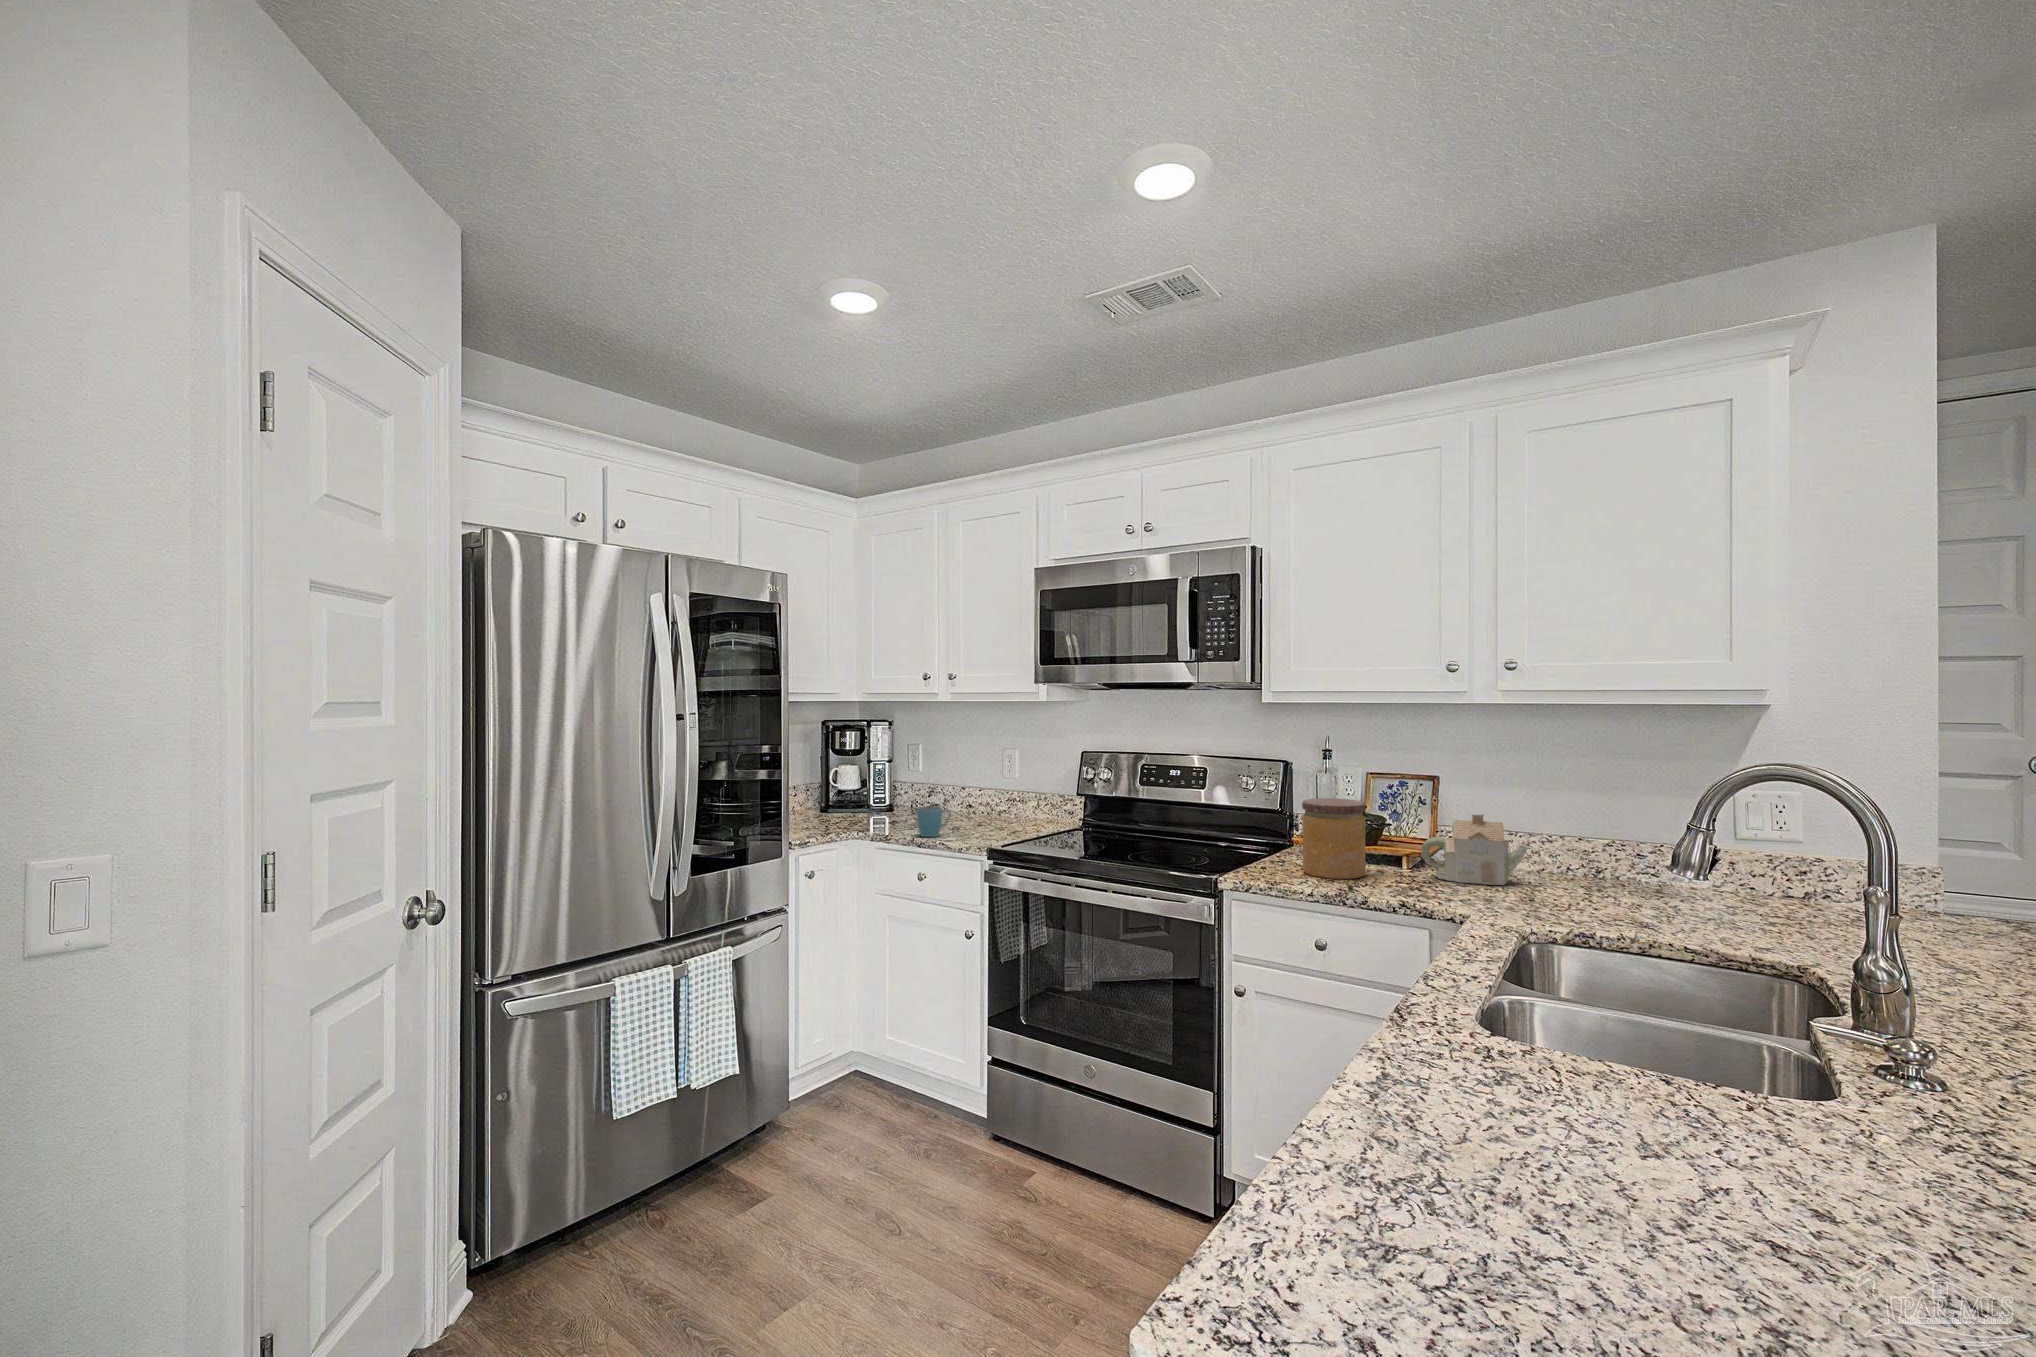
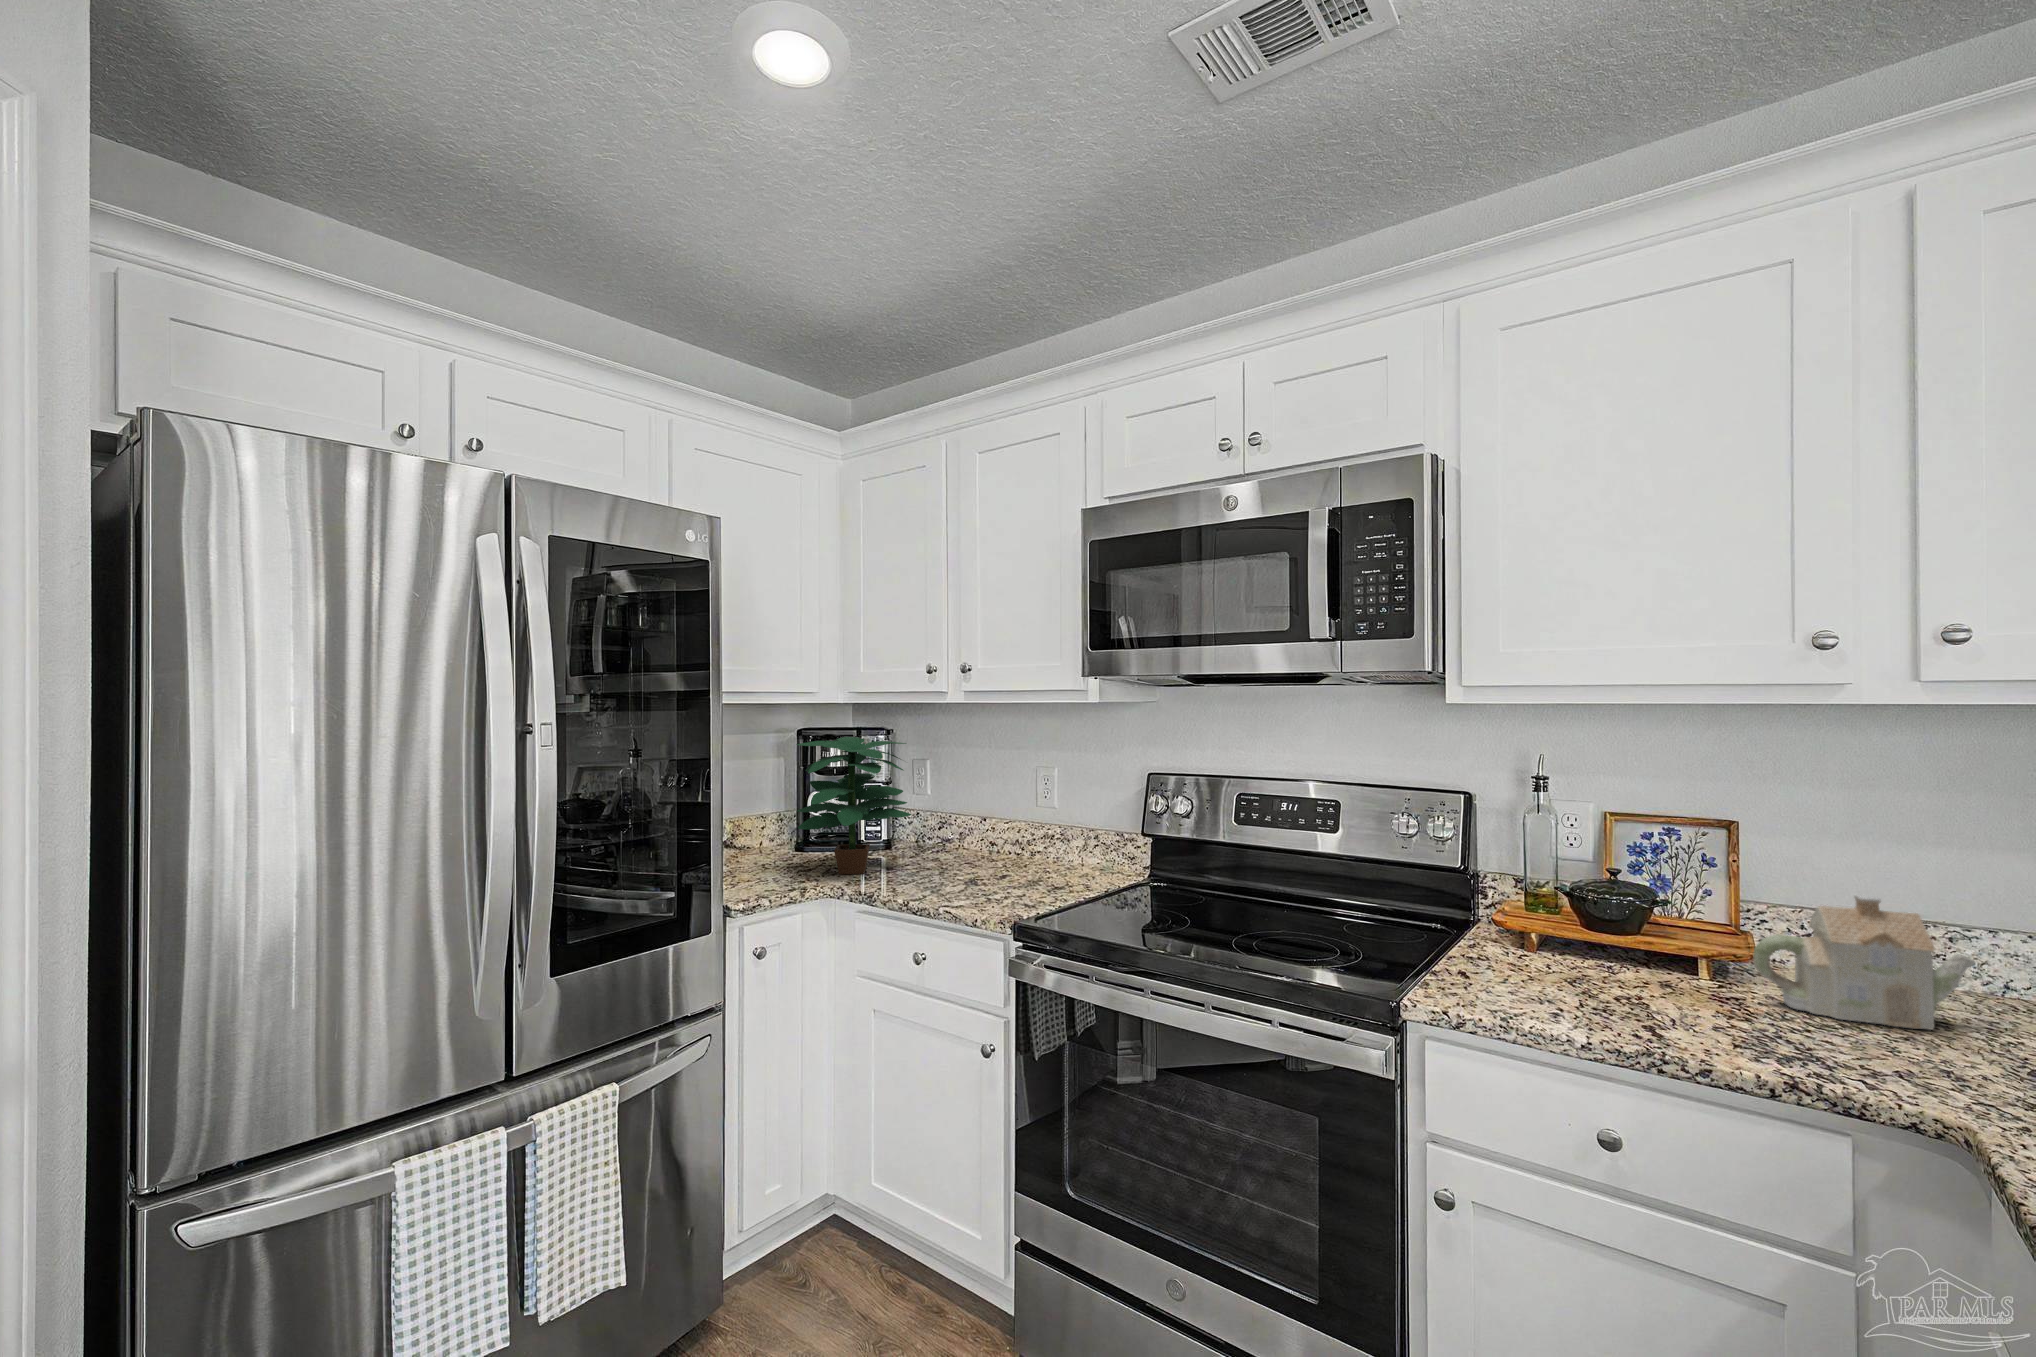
potted plant: none [827,727,911,826] -> present [797,737,911,874]
jar: present [1302,798,1366,879] -> none [1534,861,1654,1007]
mug: present [917,806,951,837] -> none [913,851,963,897]

